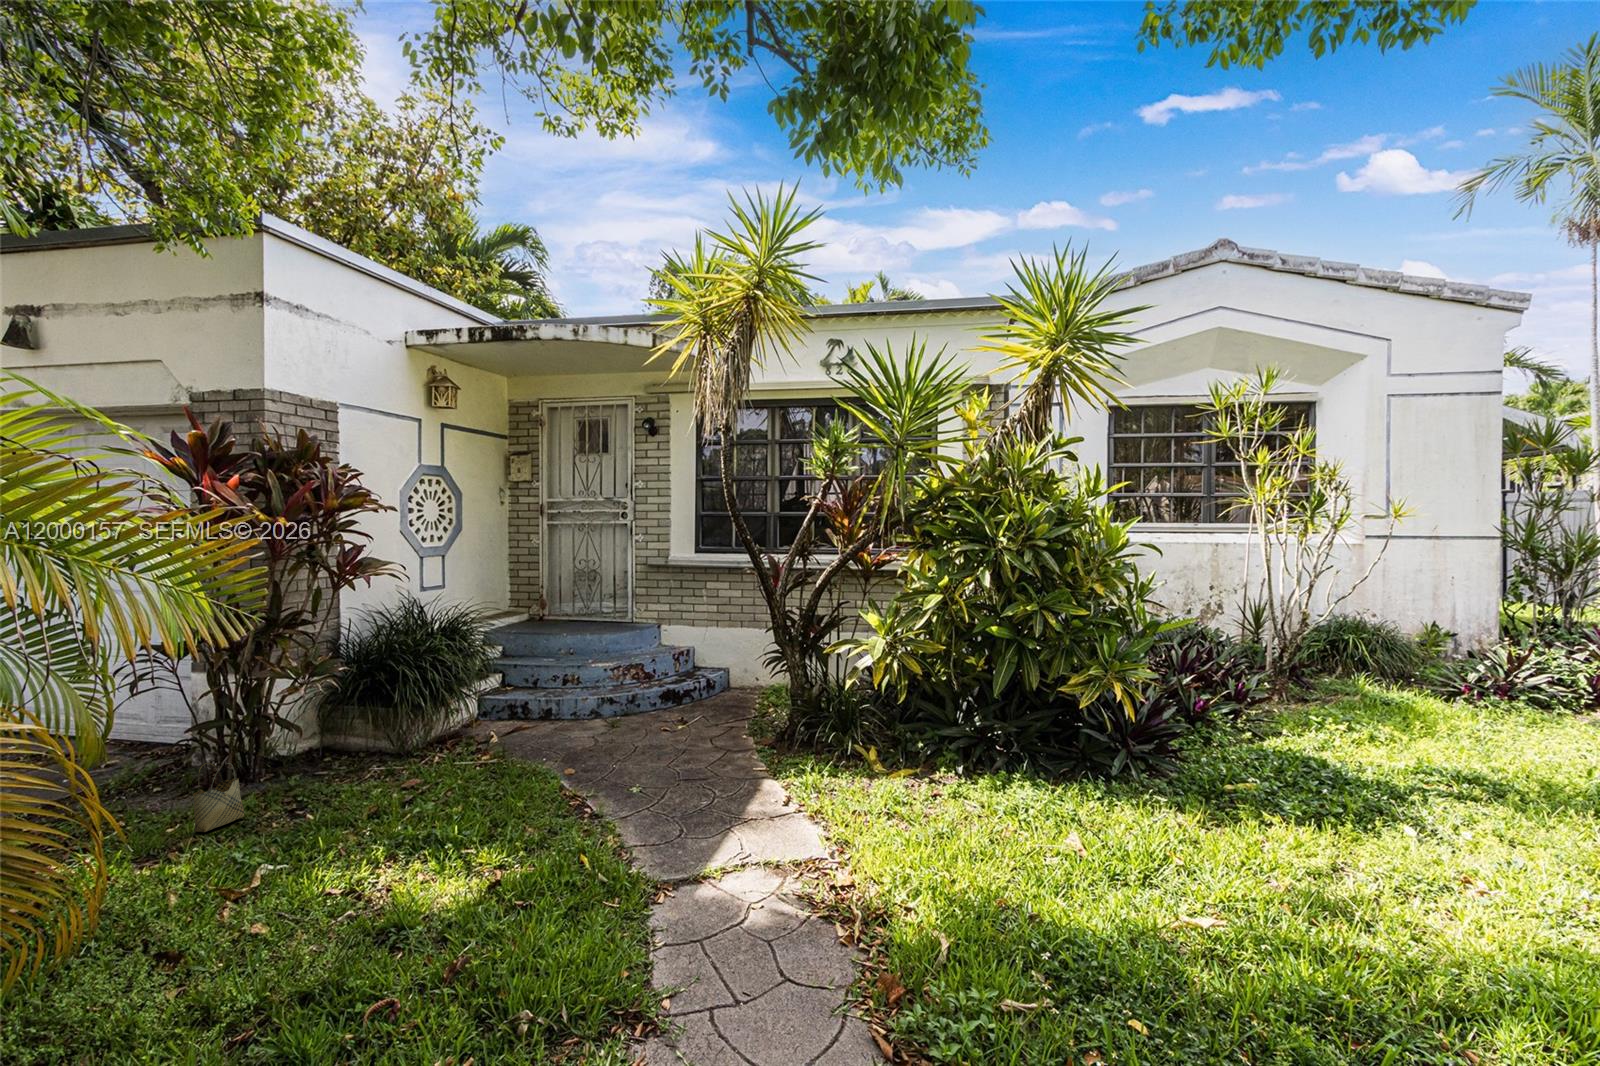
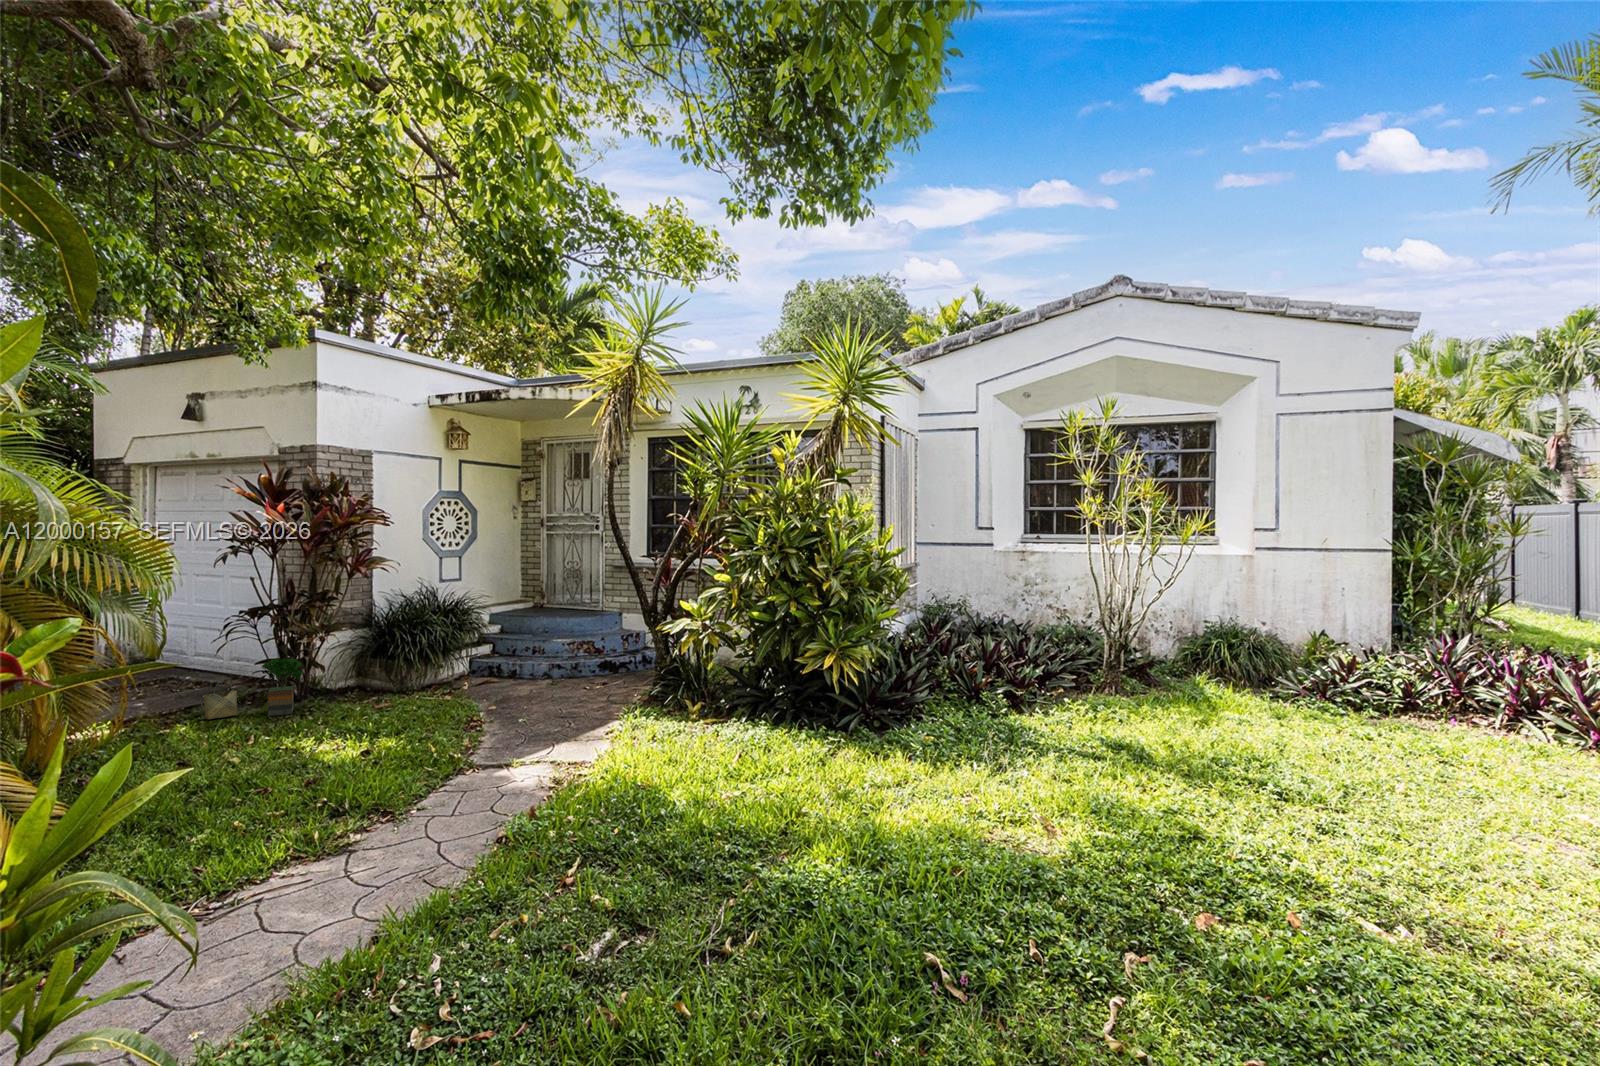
potted tree: none [274,717,346,811] -> present [262,658,304,716]

